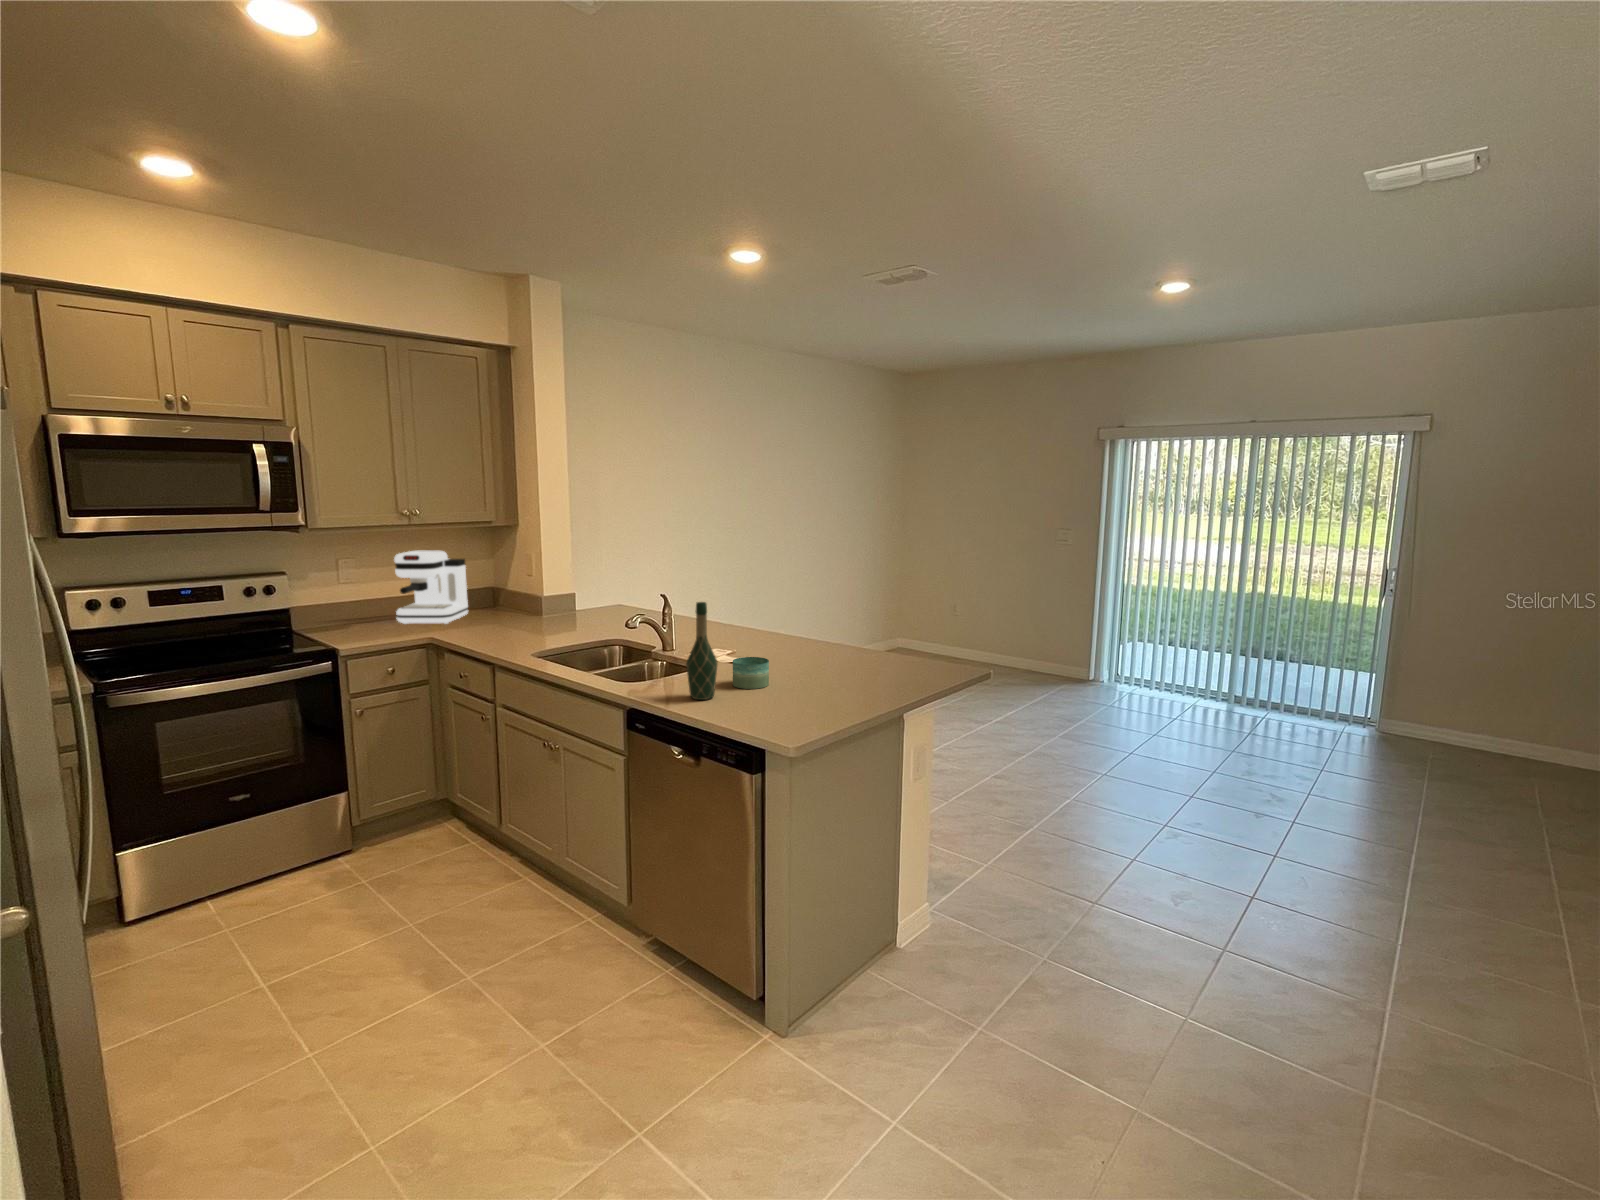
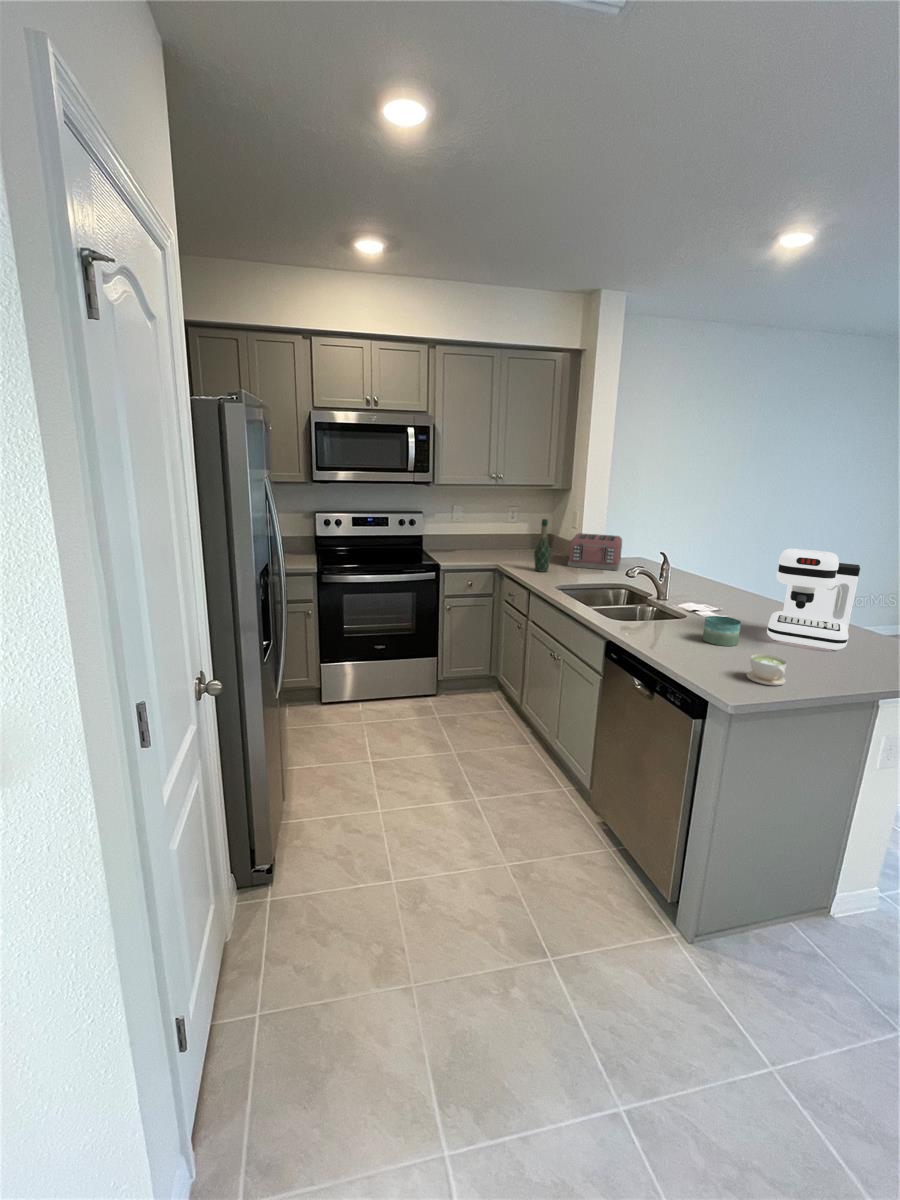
coffee maker: present [394,551,468,624] -> present [767,549,860,650]
toaster: none [532,581,600,627] -> present [568,533,622,570]
wine bottle: present [686,602,718,700] -> present [534,519,551,572]
coffee cup: none [793,688,830,719] -> present [747,654,787,685]

